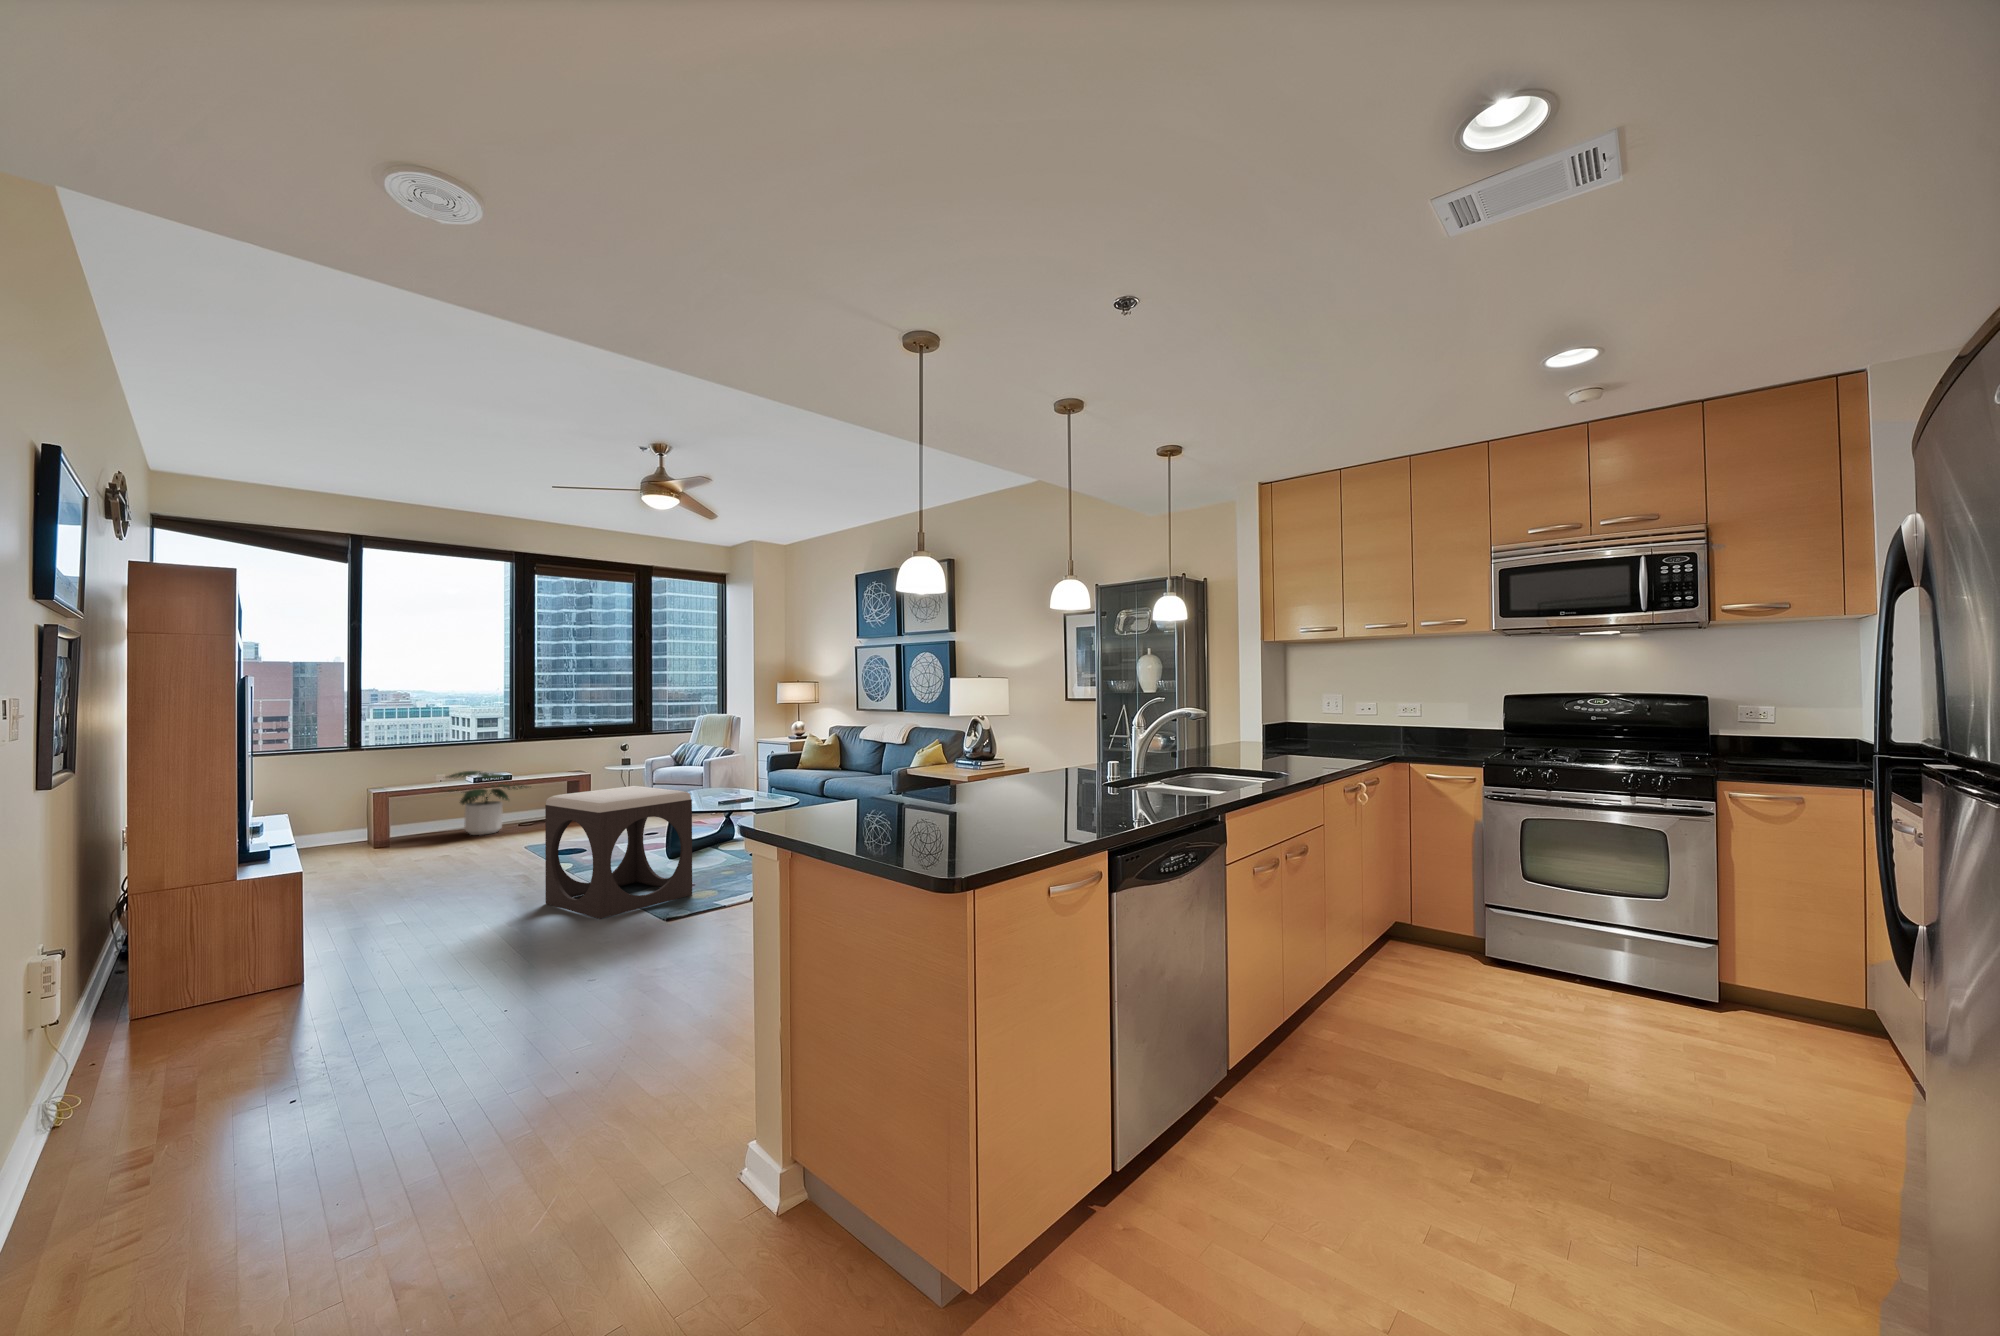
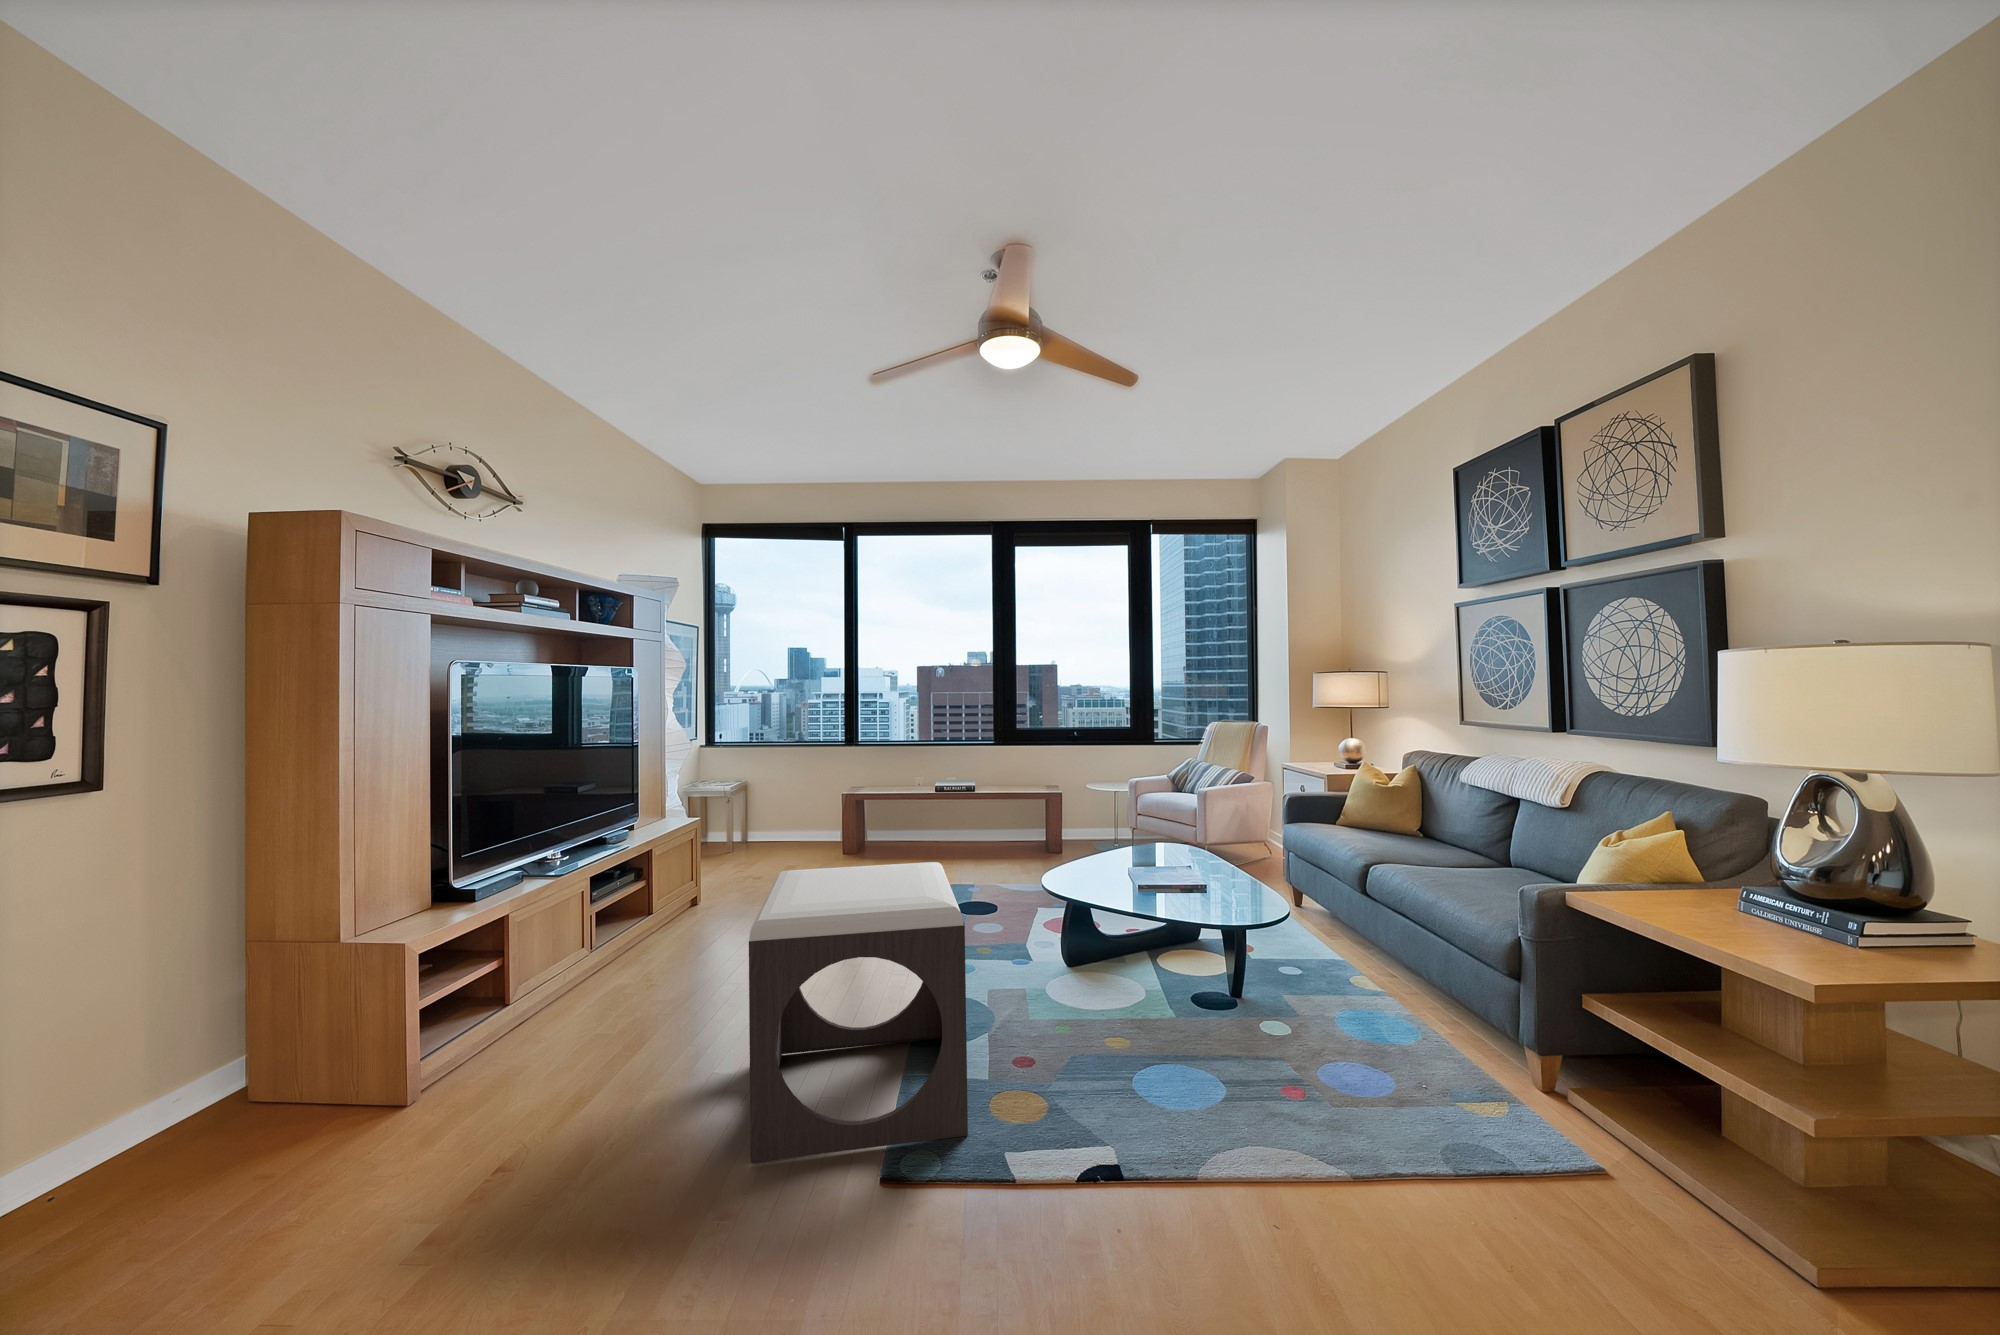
potted plant: present [447,771,527,835] -> none [899,779,990,858]

